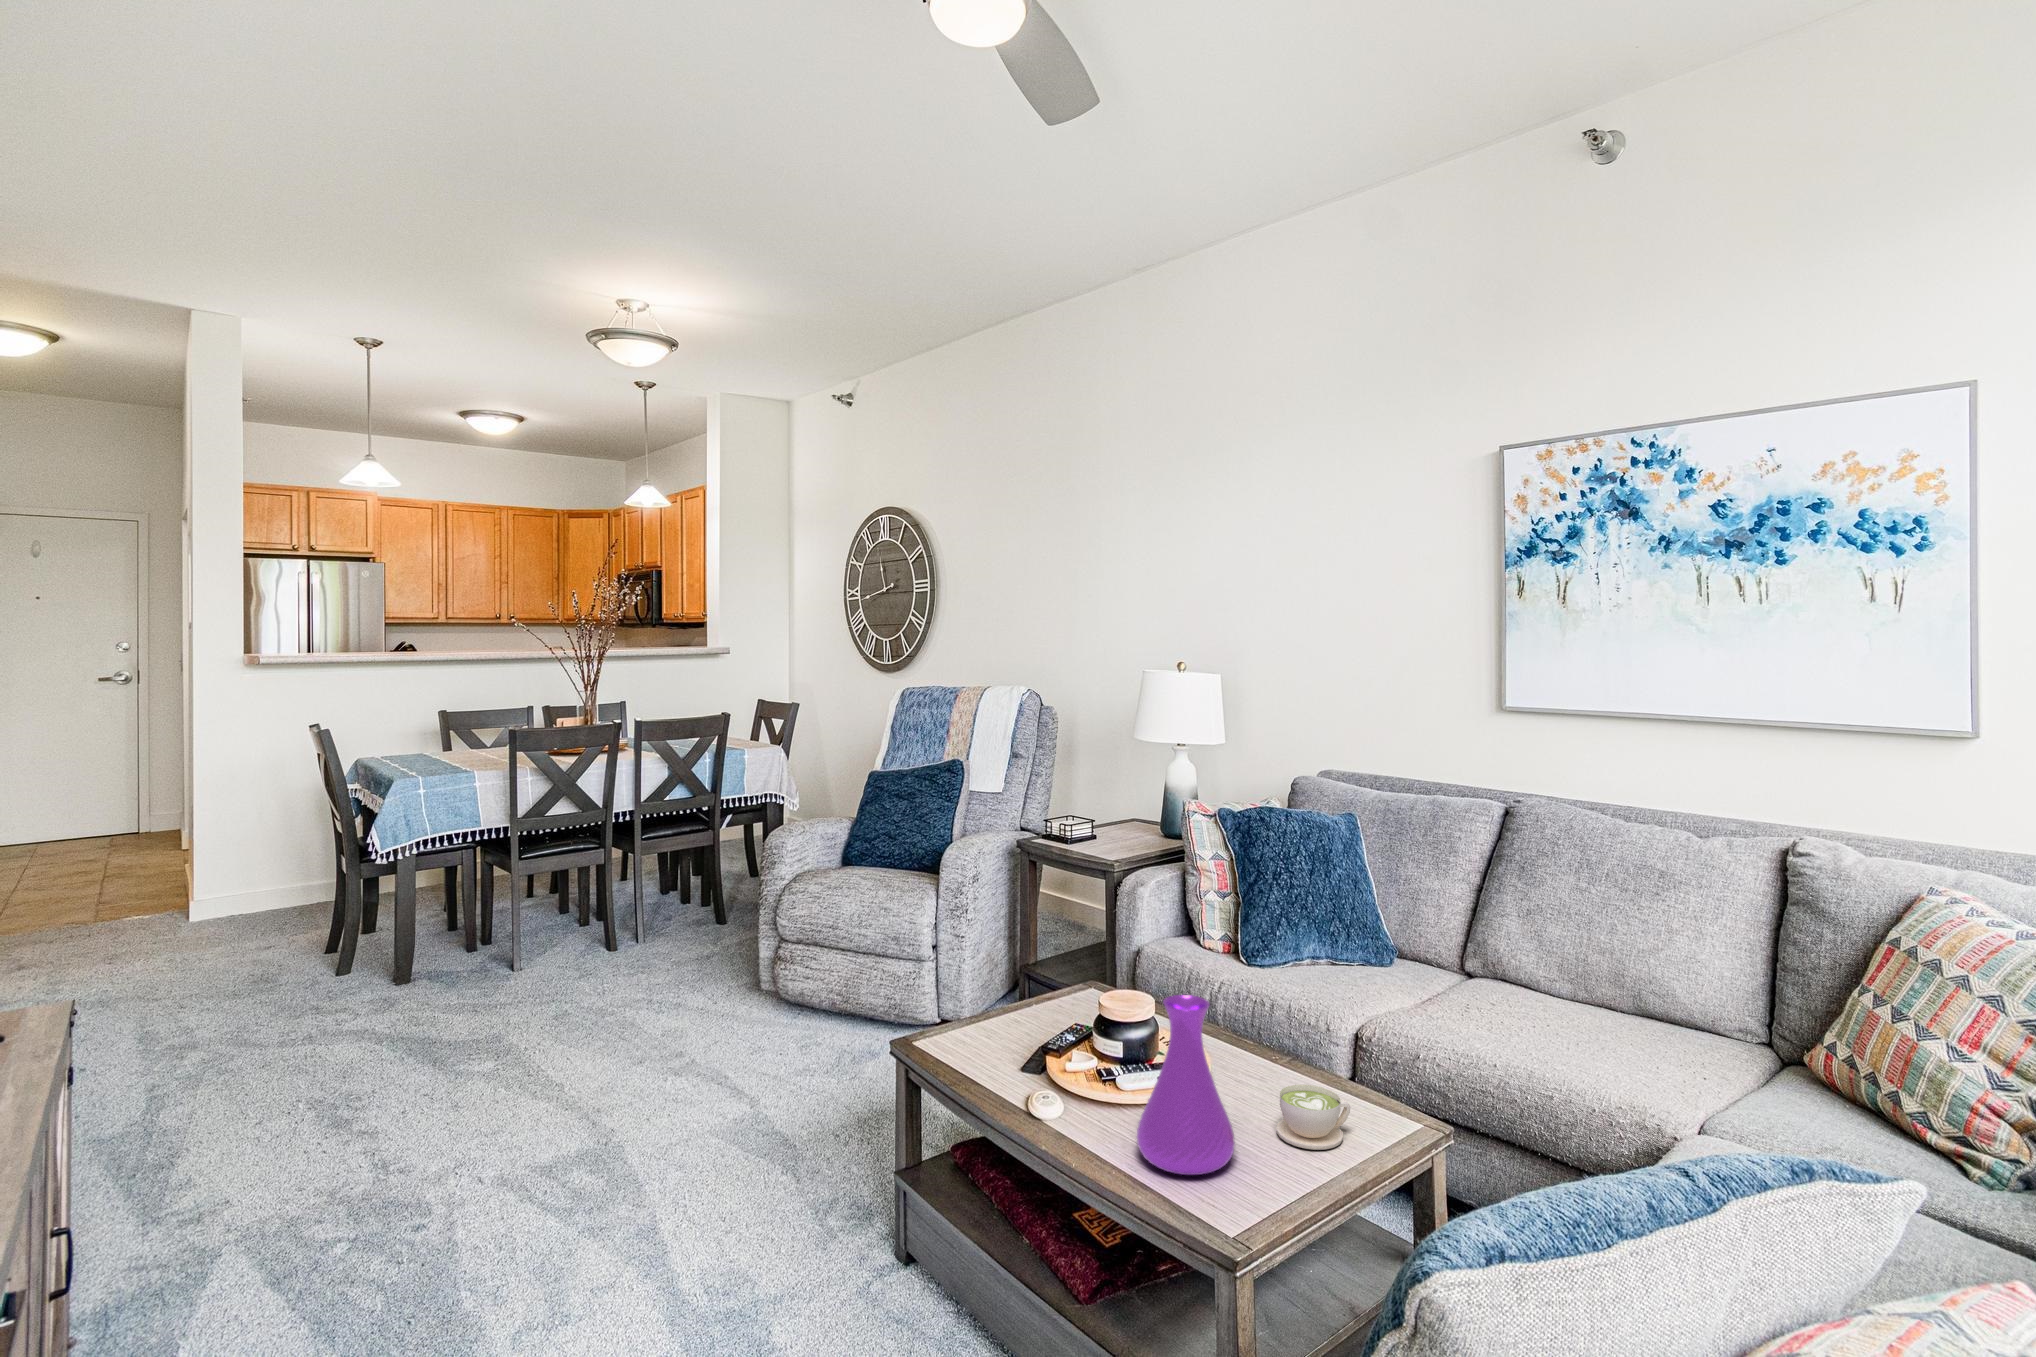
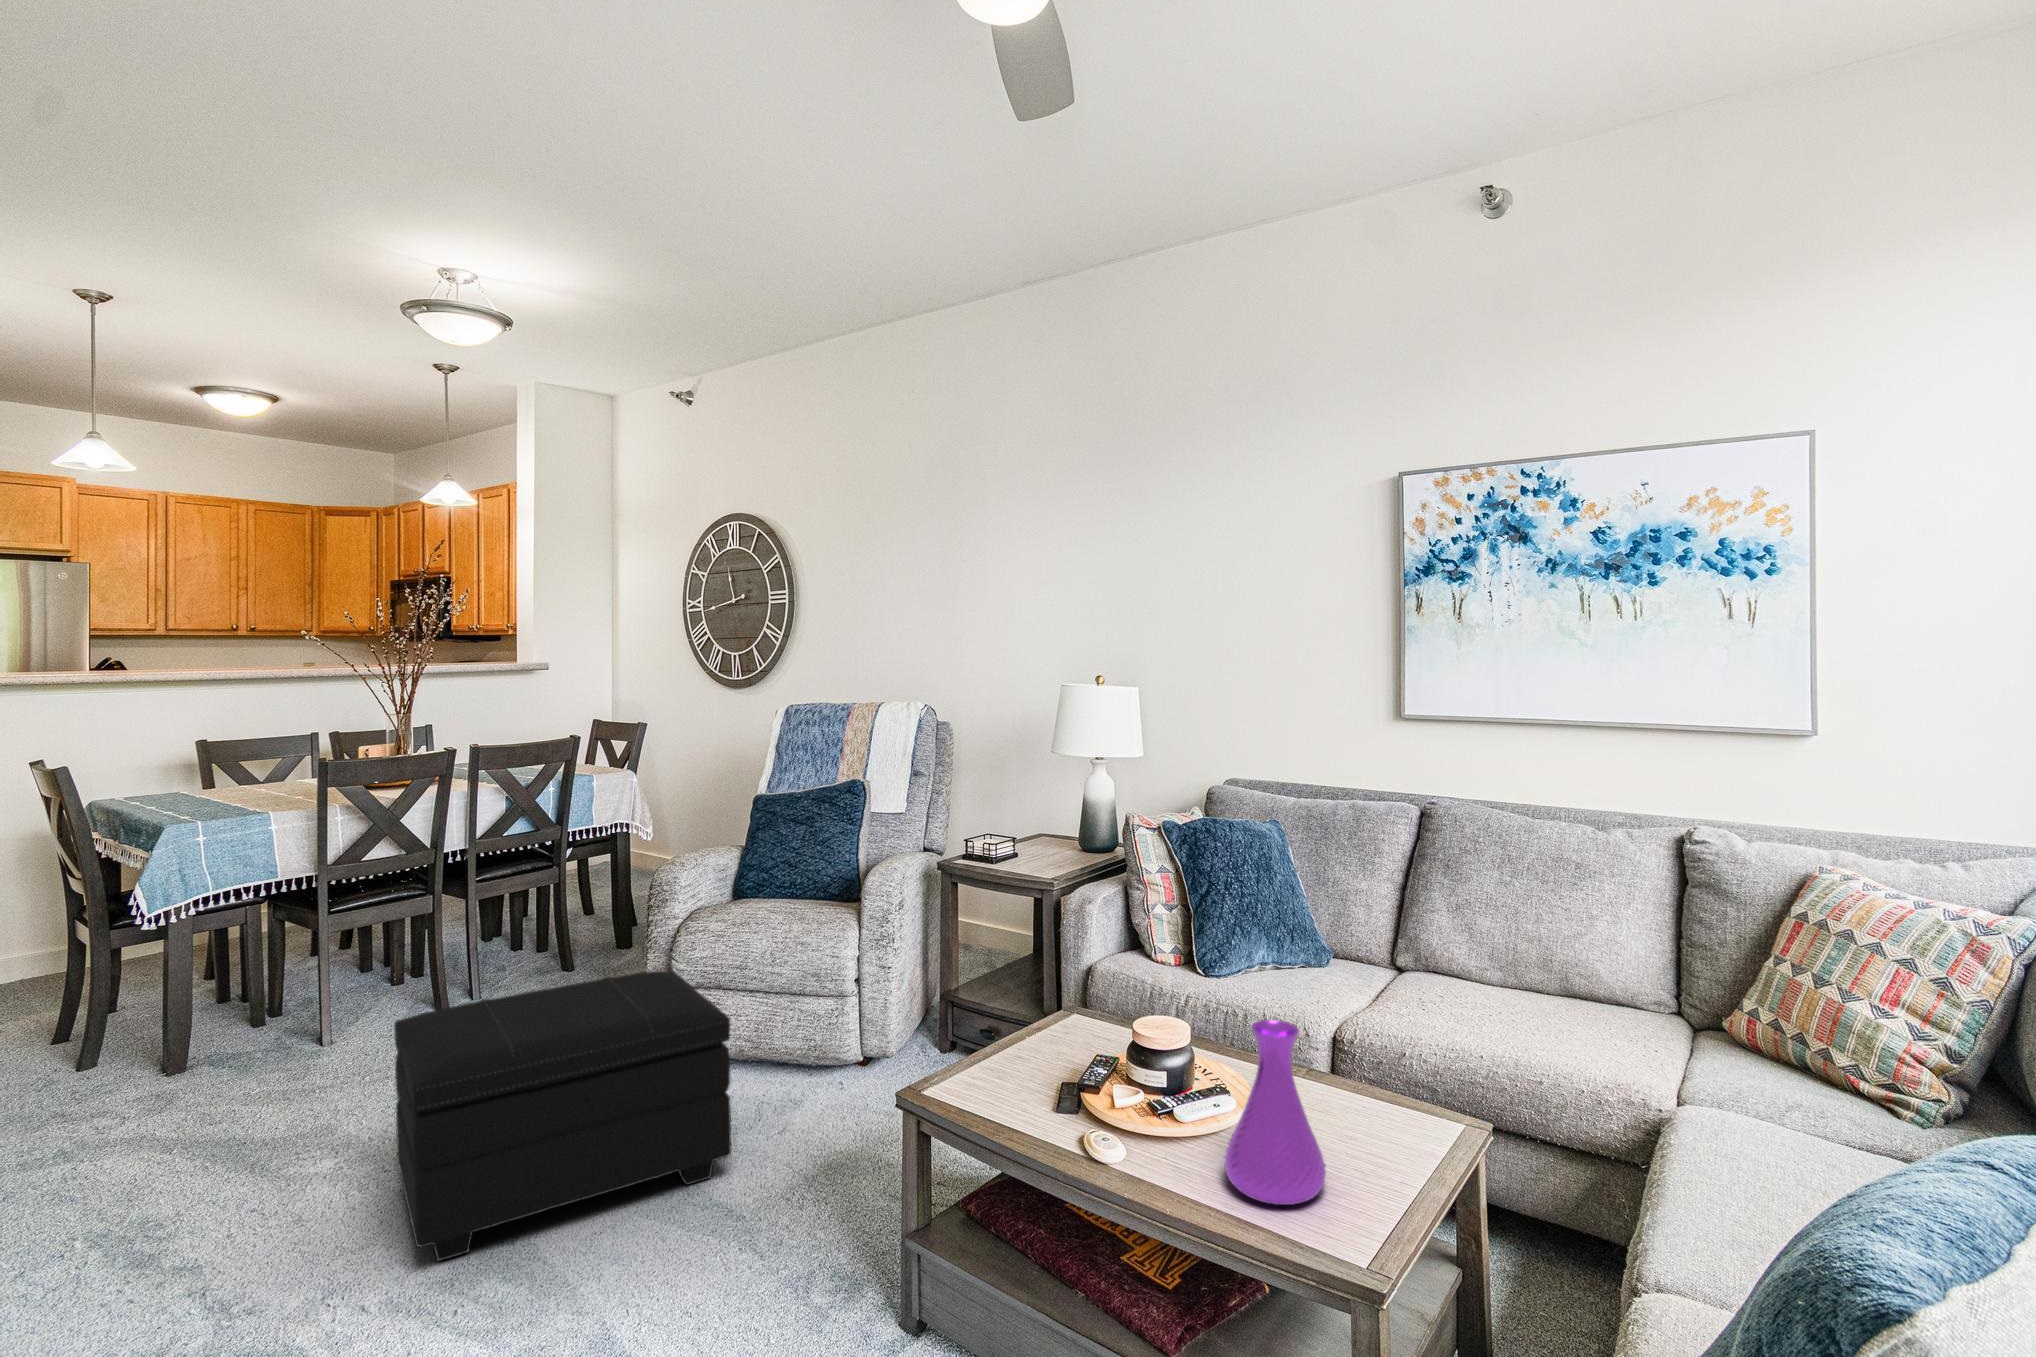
footstool: none [509,925,787,1152] -> present [394,970,731,1261]
coffee cup: present [1276,1084,1350,1150] -> none [1341,1097,1410,1162]

